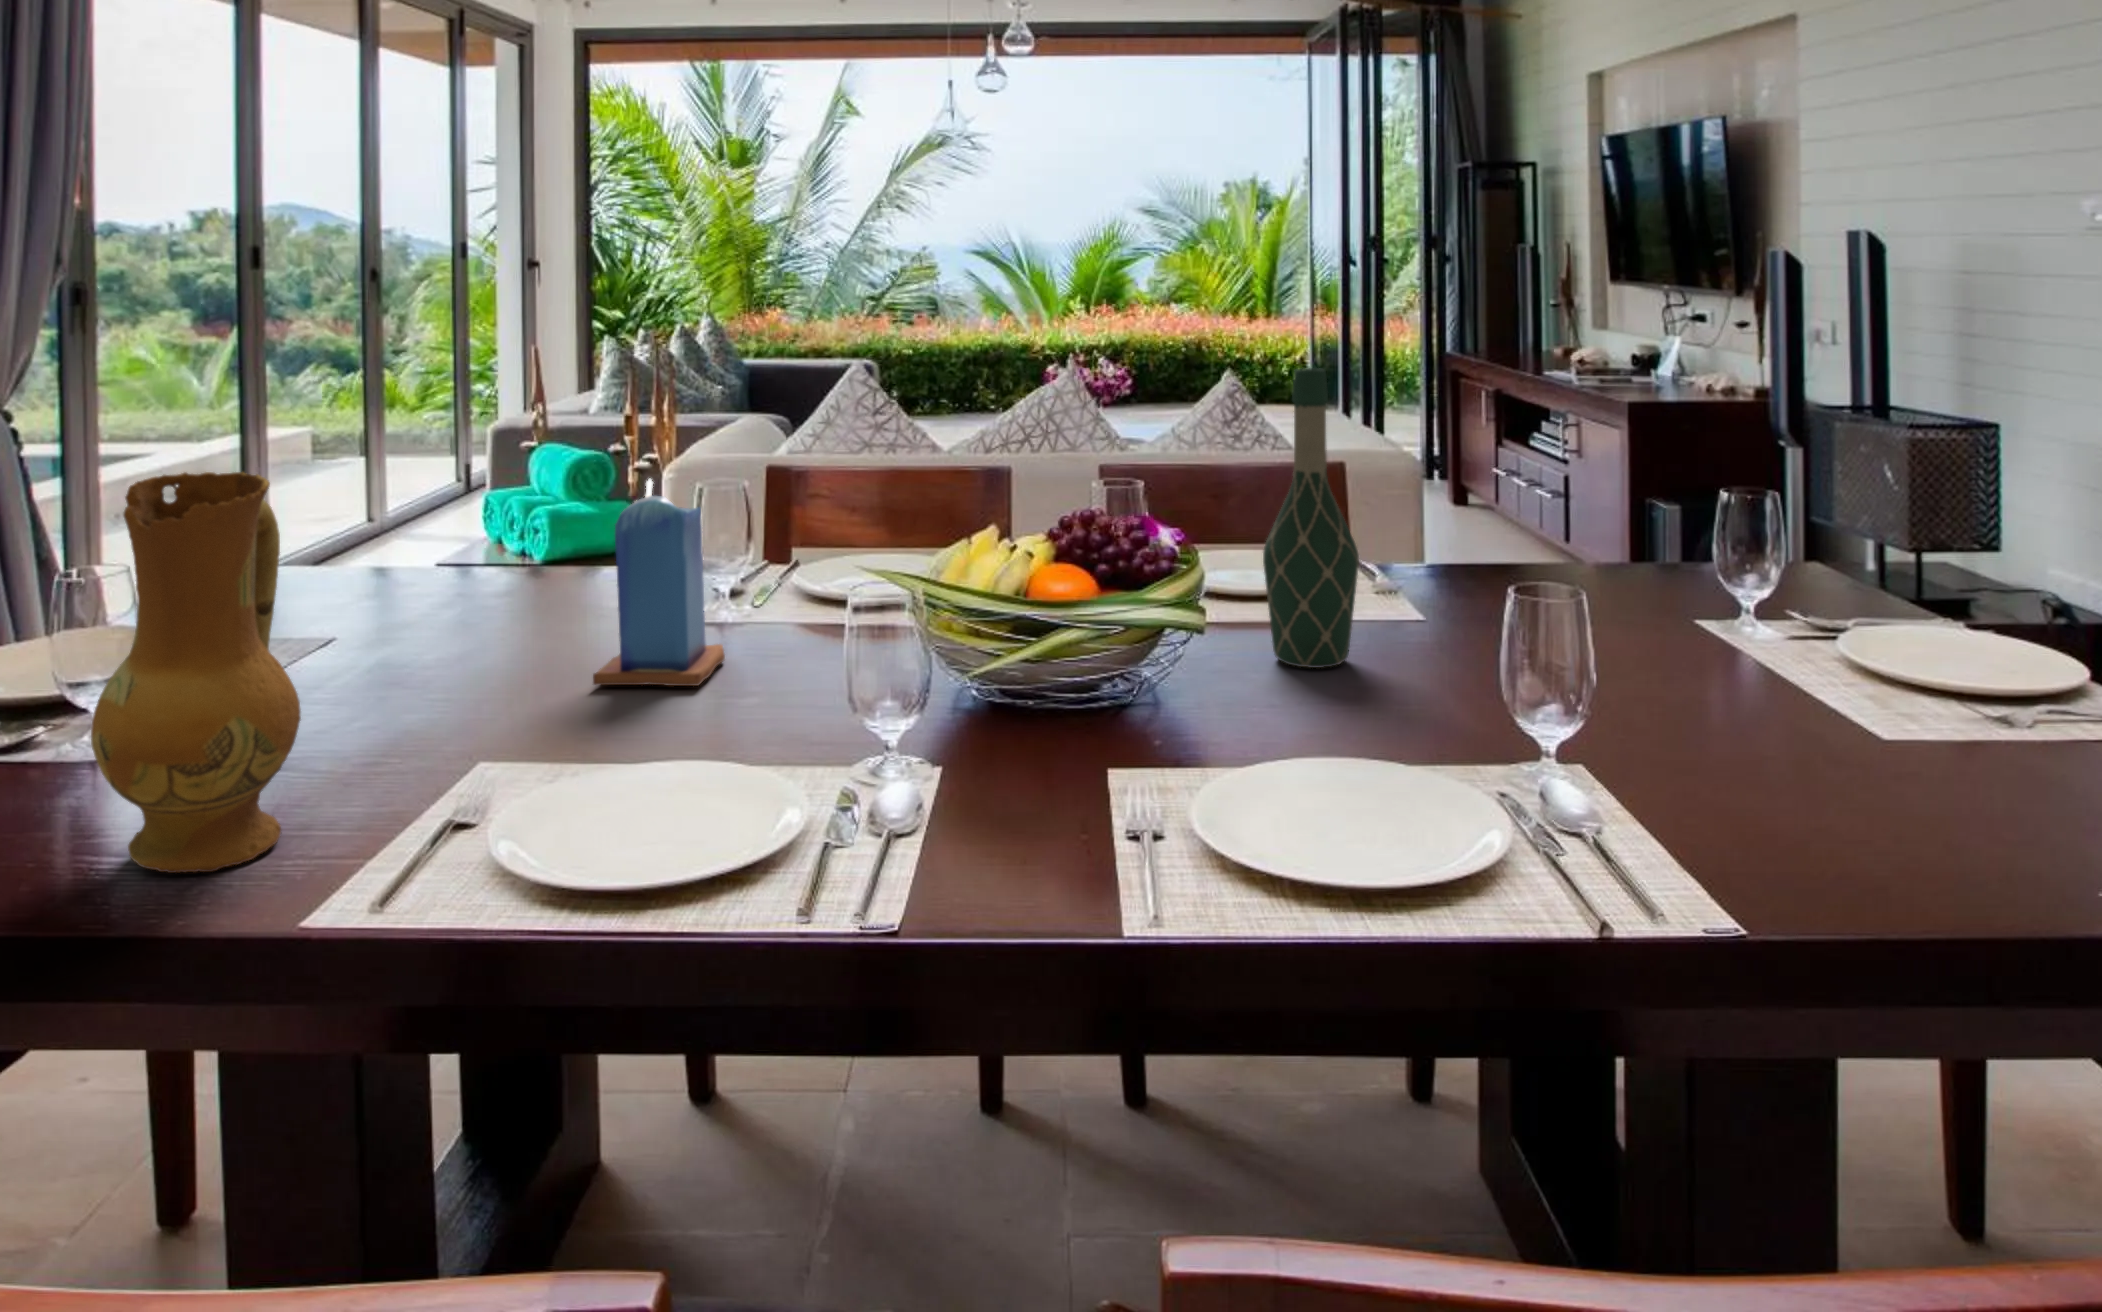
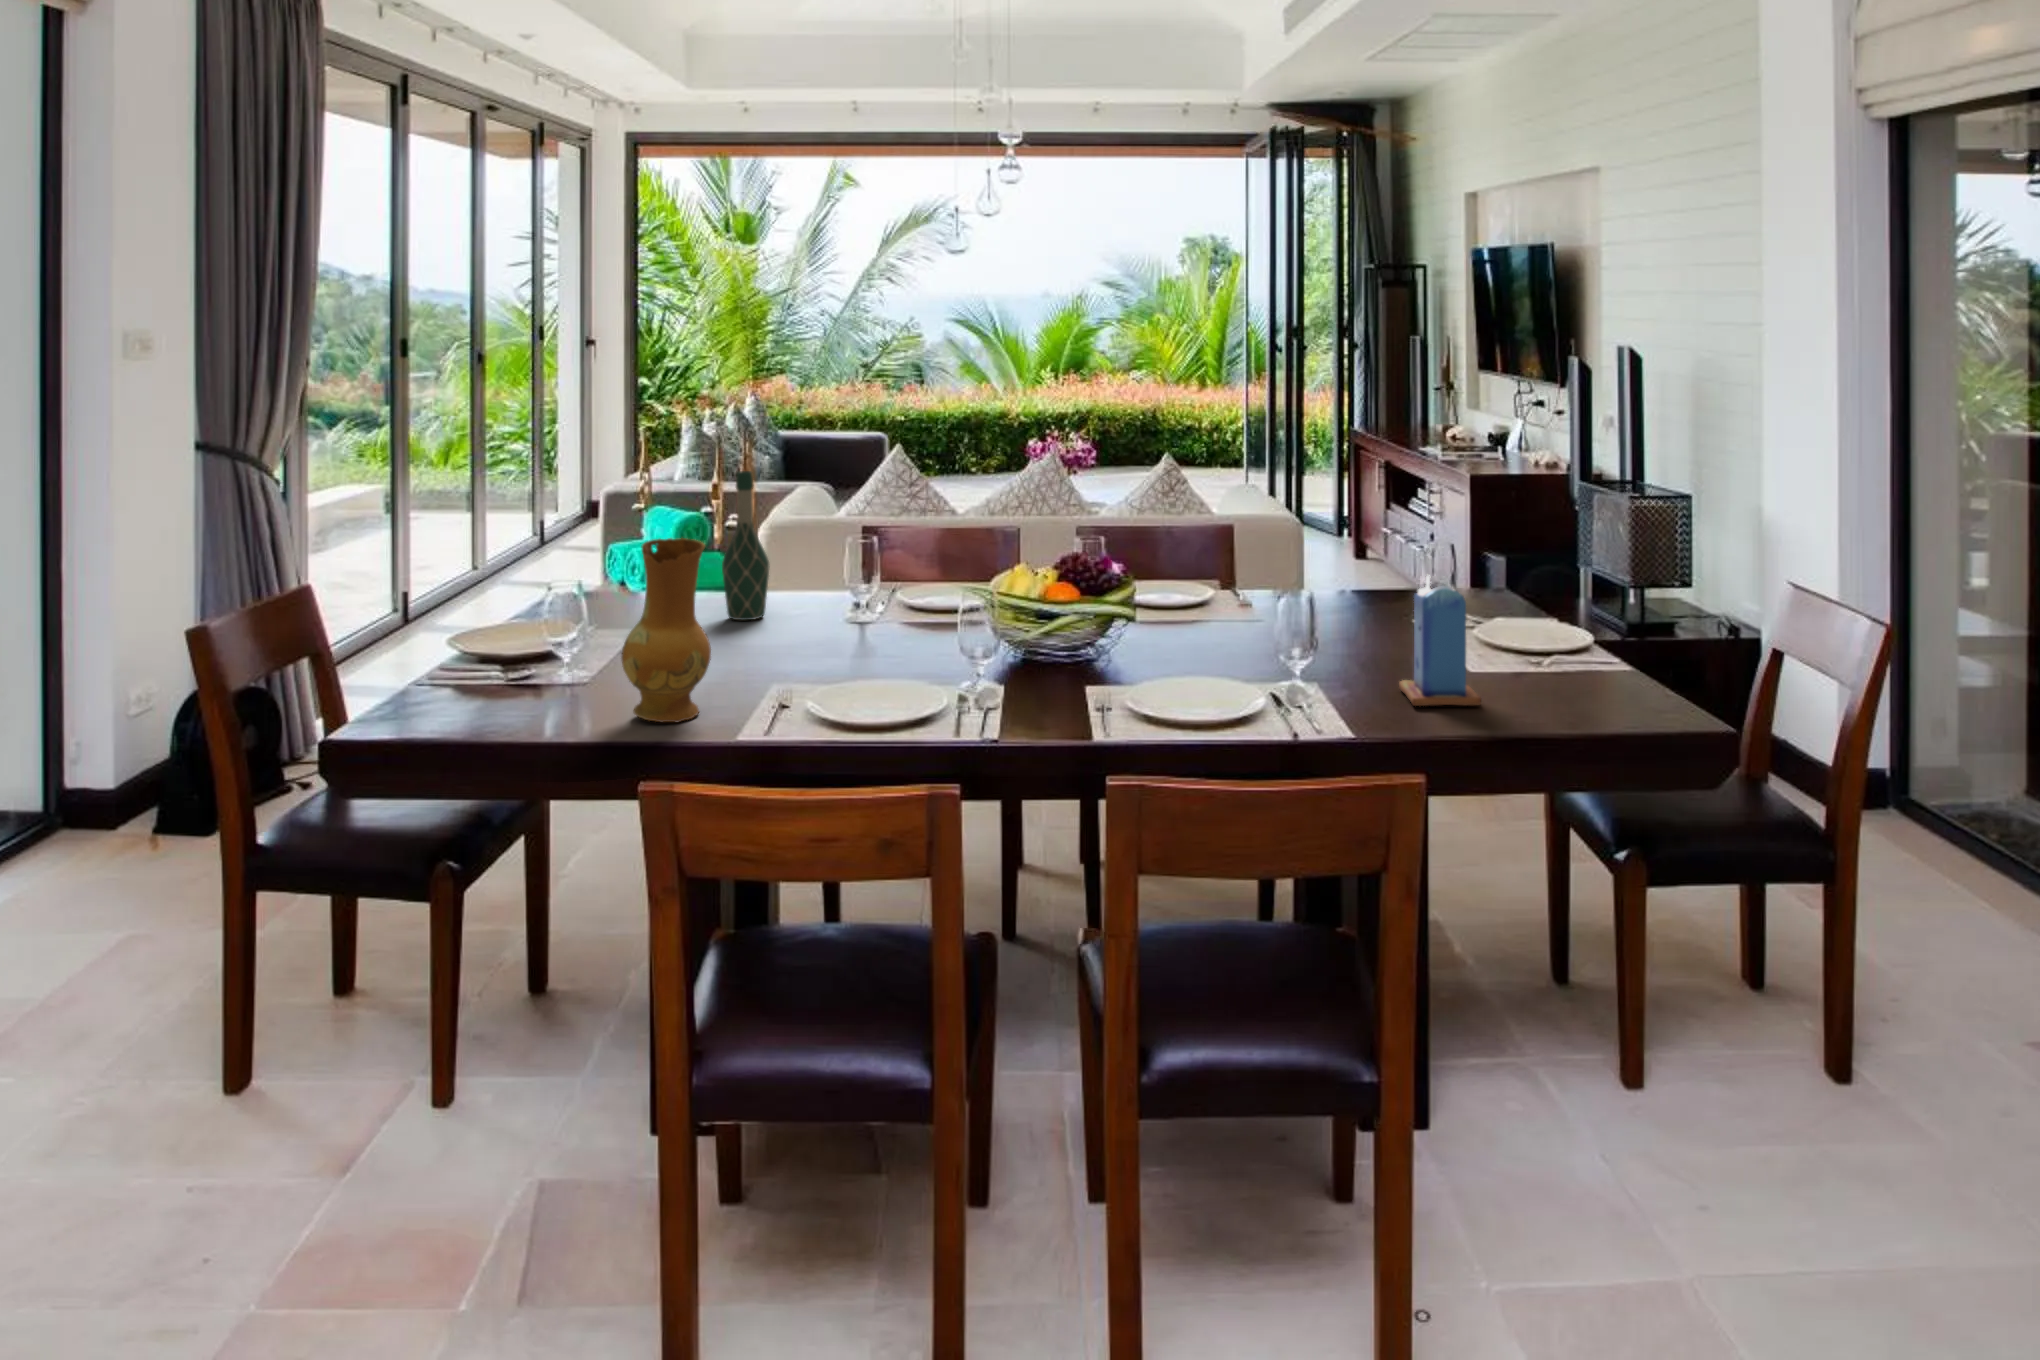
wine bottle: present [1263,368,1359,668] -> present [722,471,770,620]
candle: present [593,479,725,686] -> present [1399,575,1481,706]

